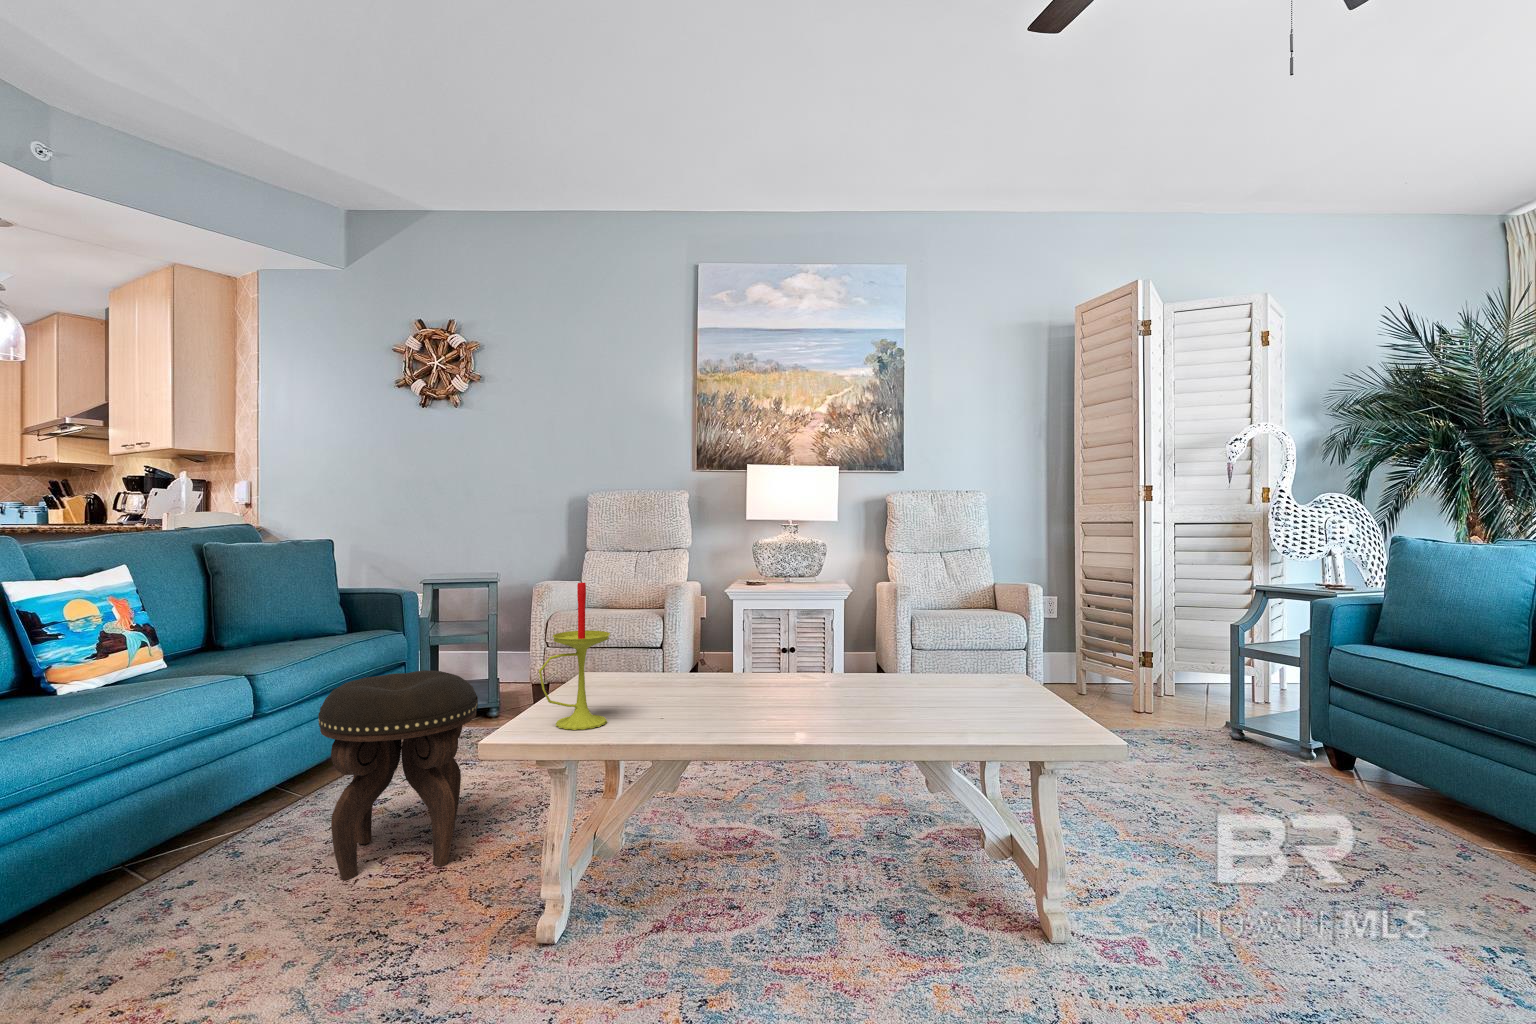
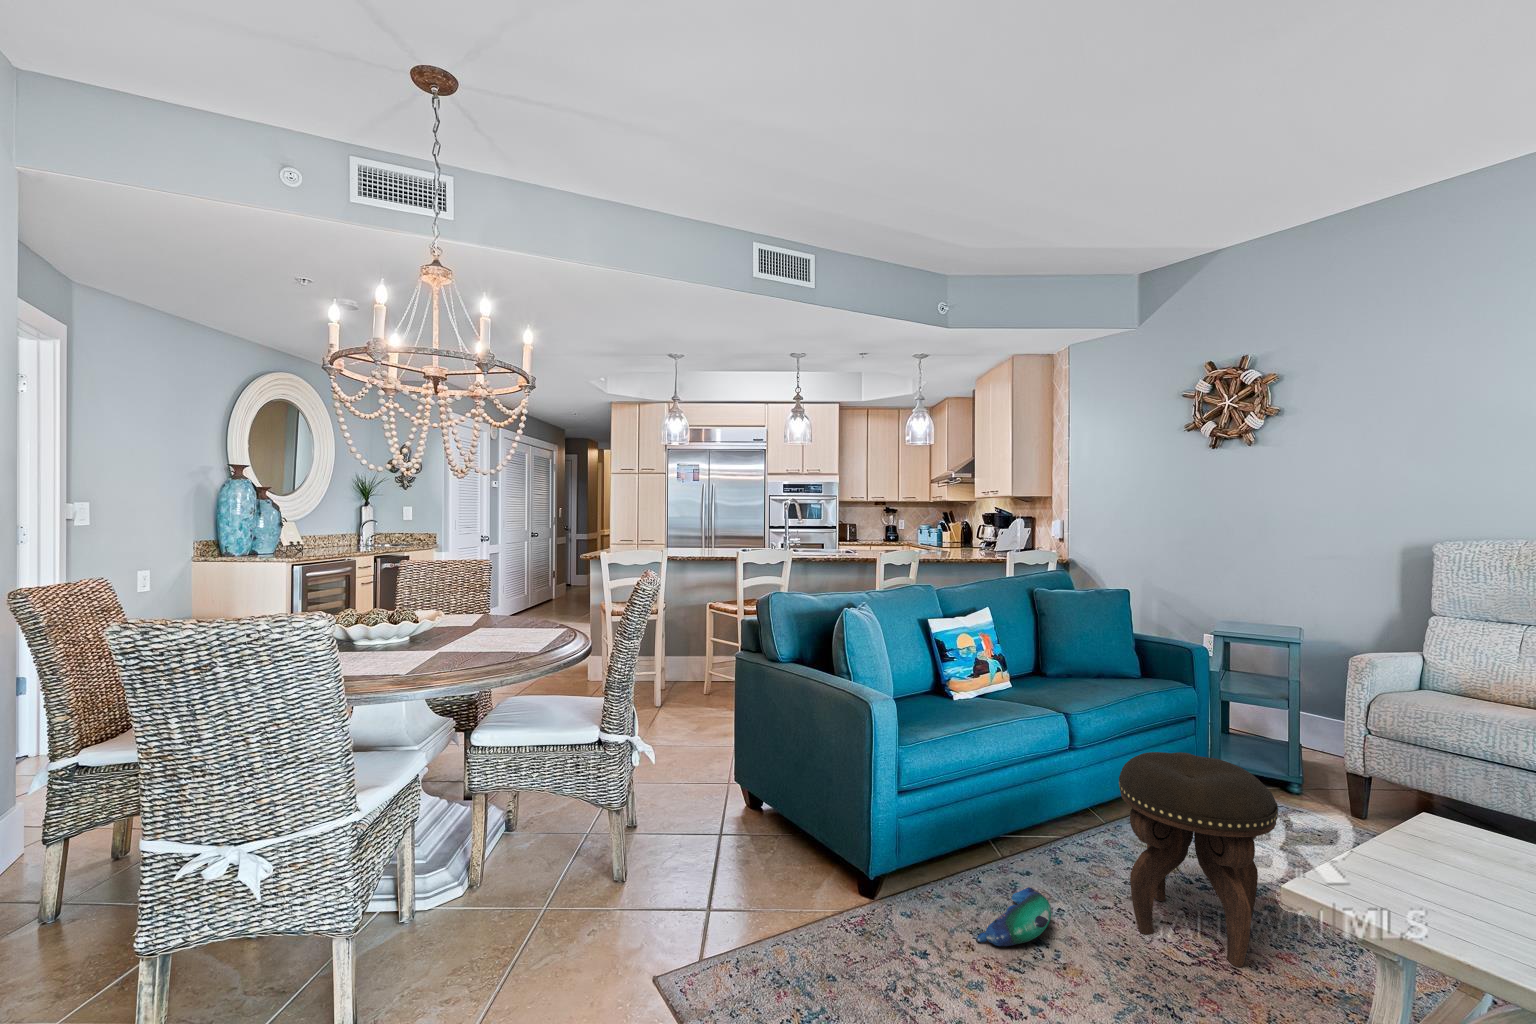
candle: present [539,583,610,730] -> none [1358,740,1471,928]
plush toy: none [102,886,226,985] -> present [977,887,1051,947]

